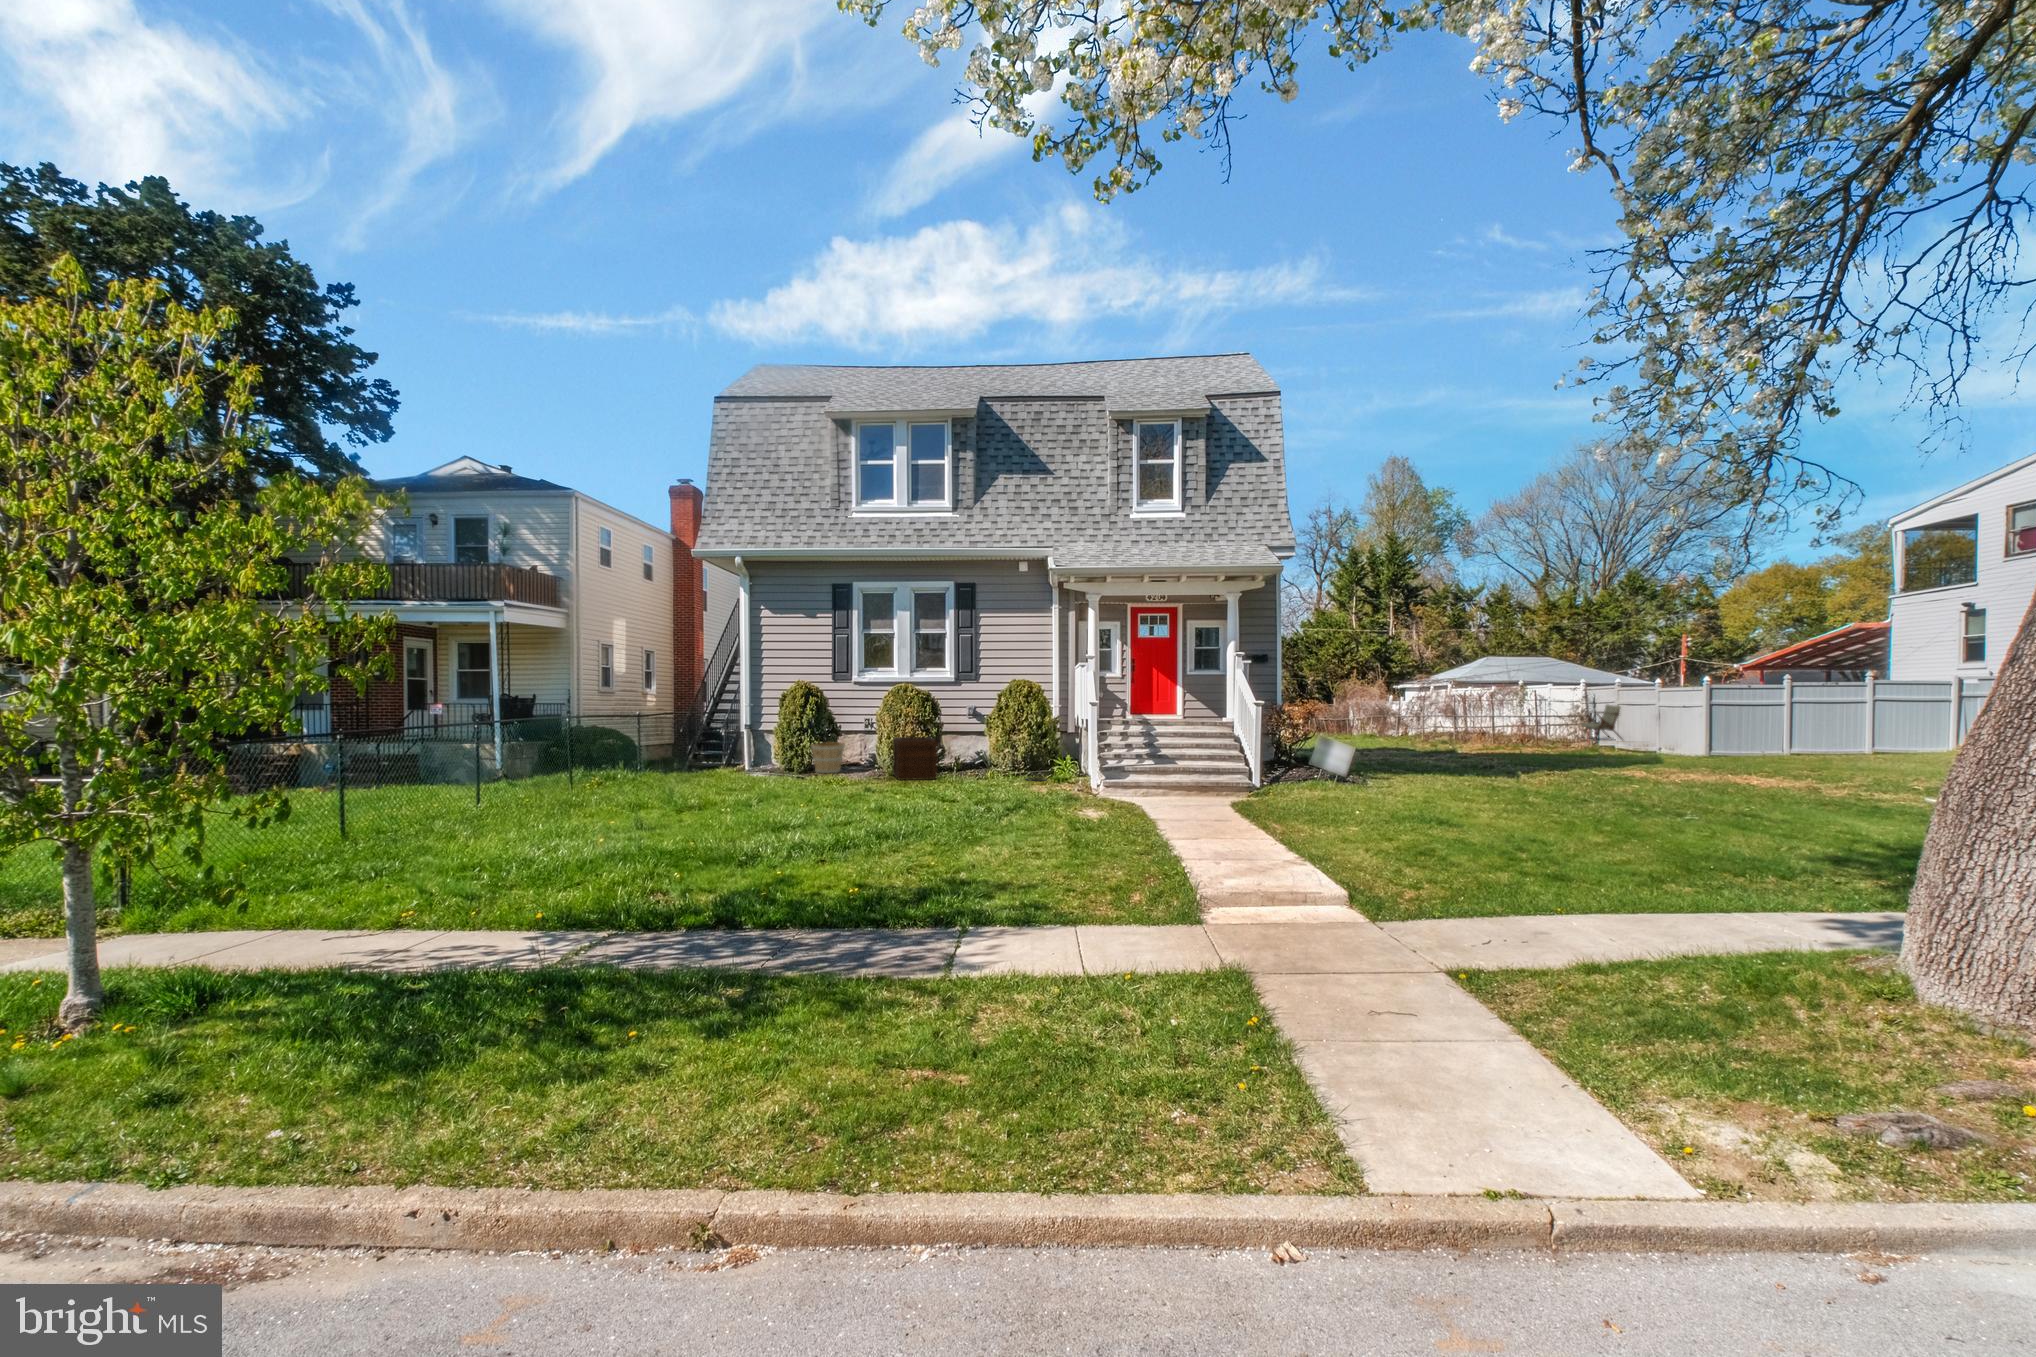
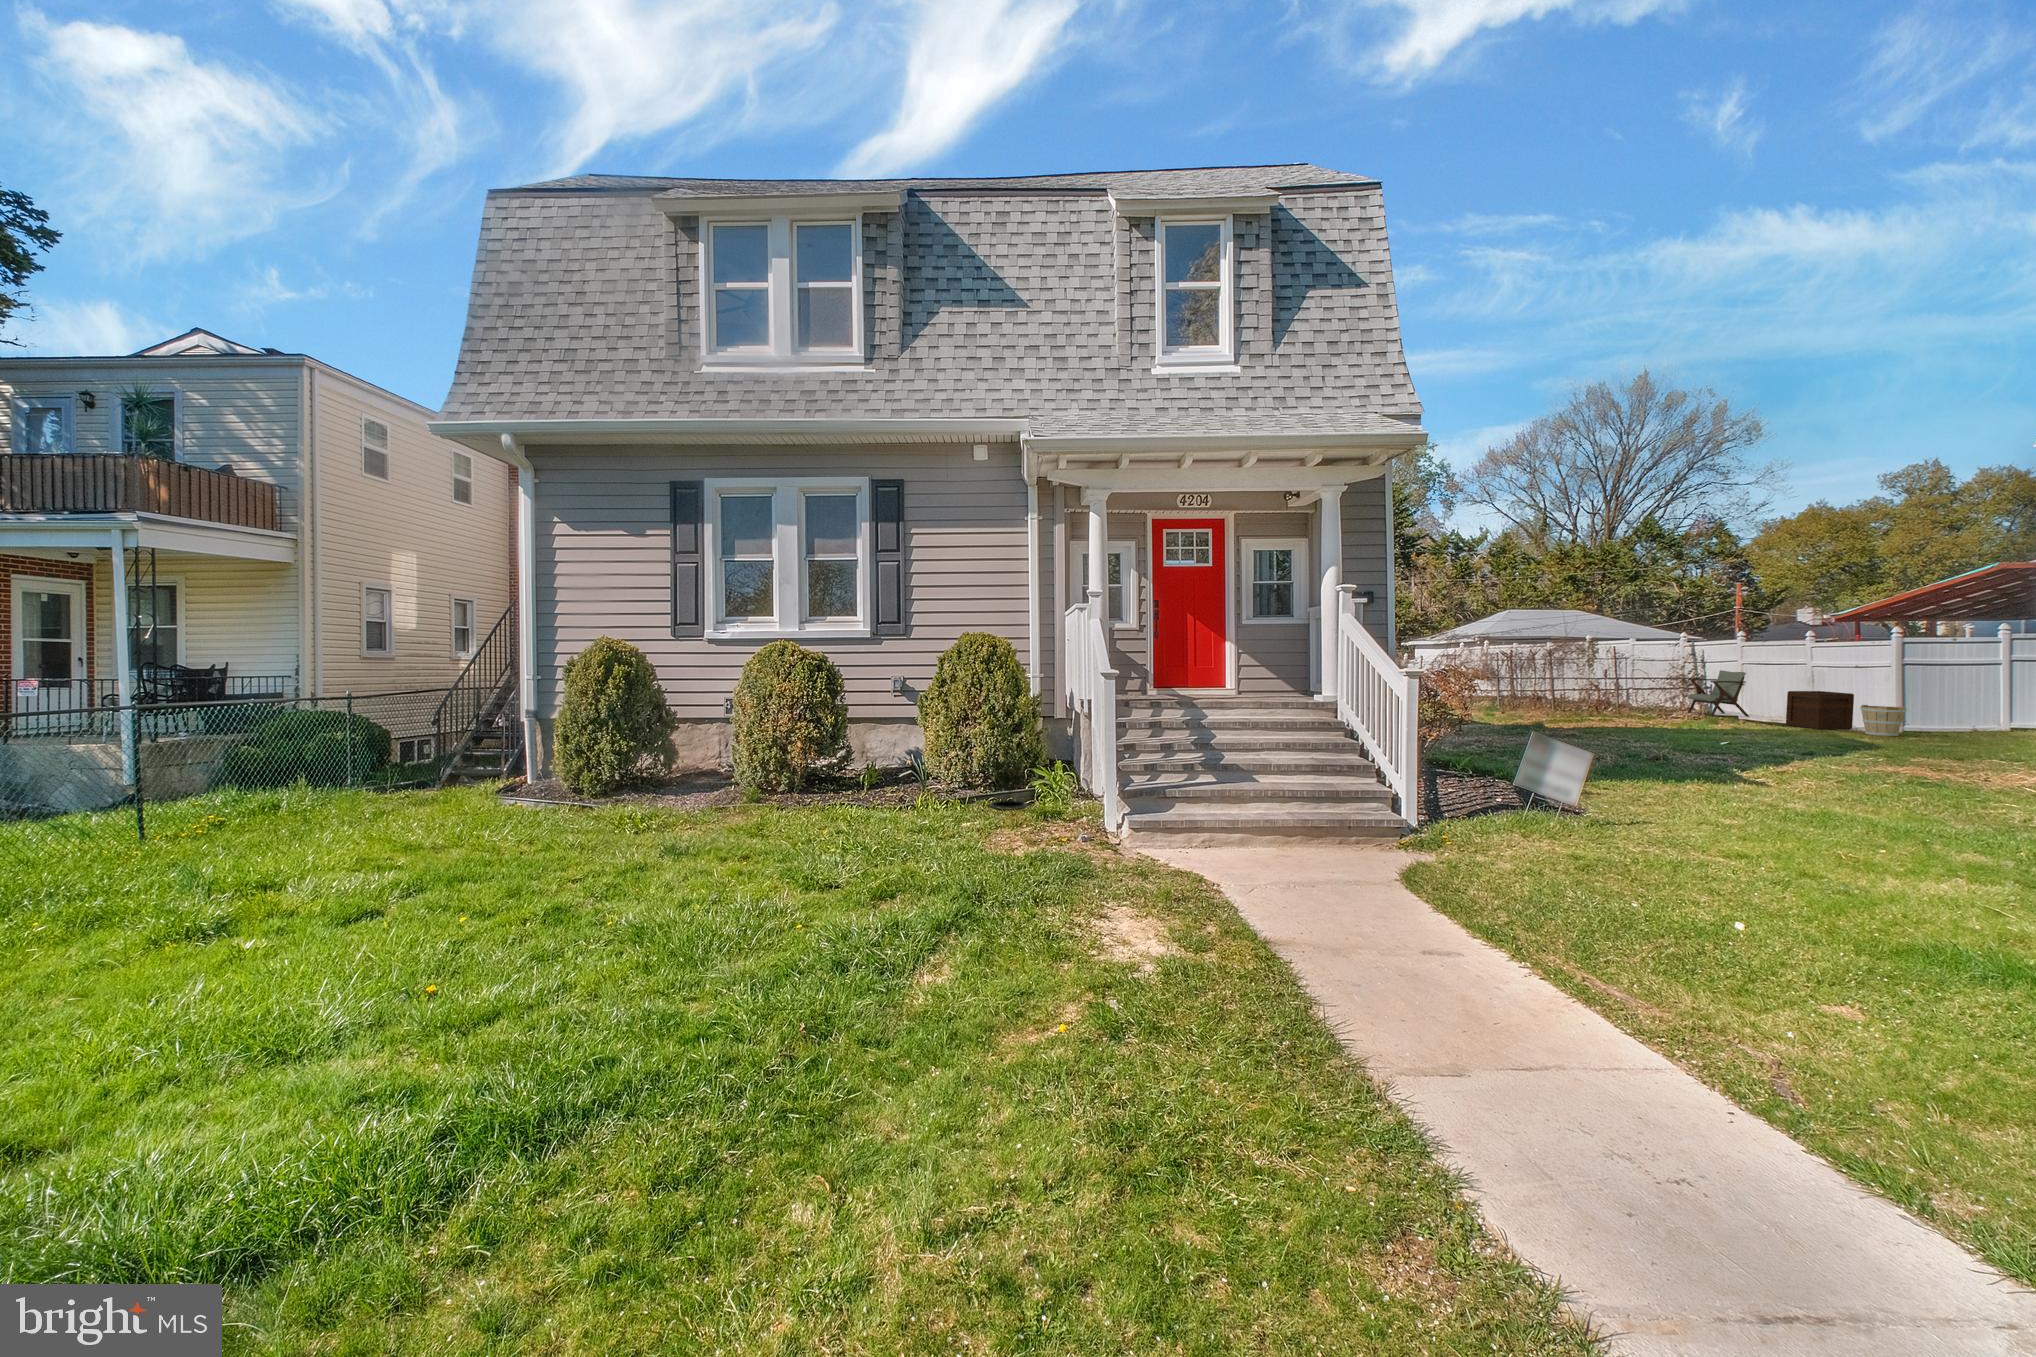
wooden crate: present [893,737,938,780] -> present [1786,691,1854,729]
wooden bucket: present [811,742,845,773] -> present [1860,705,1906,736]

